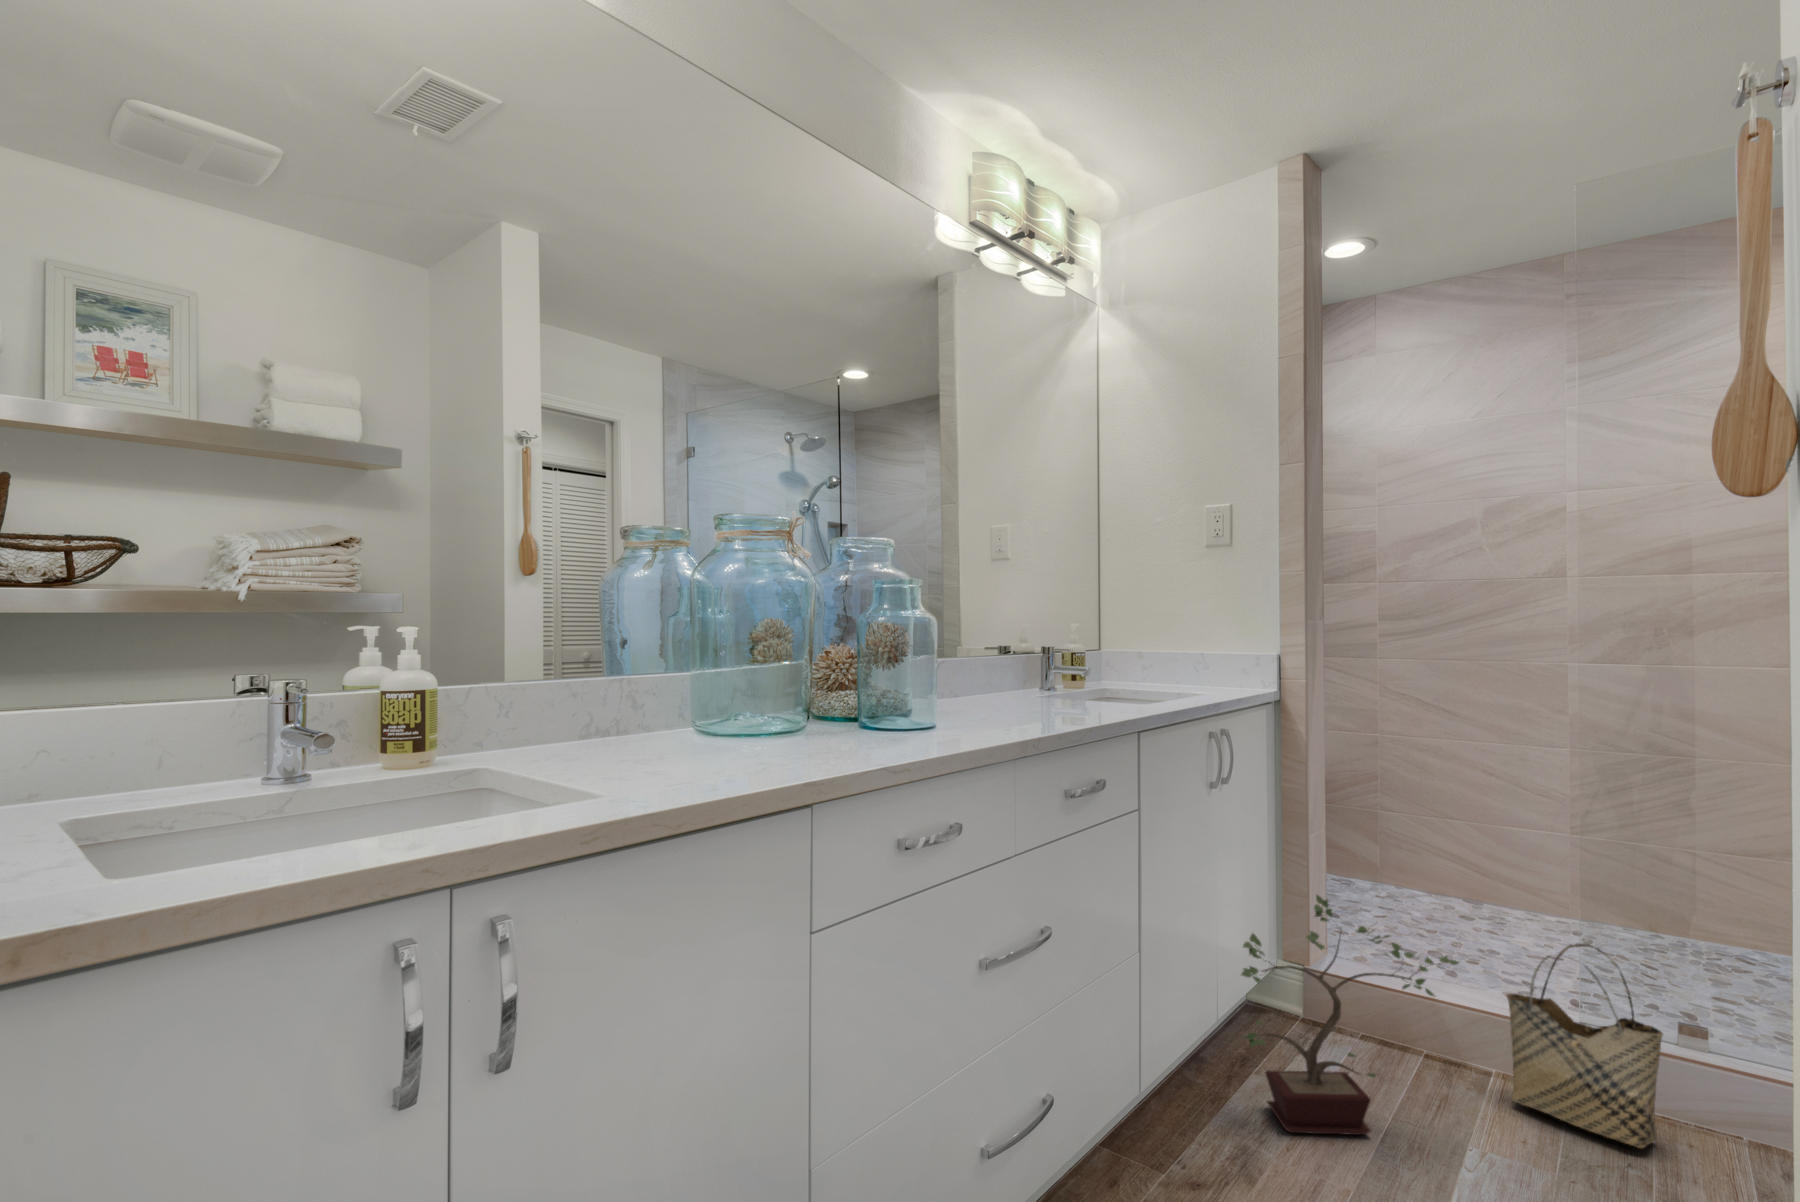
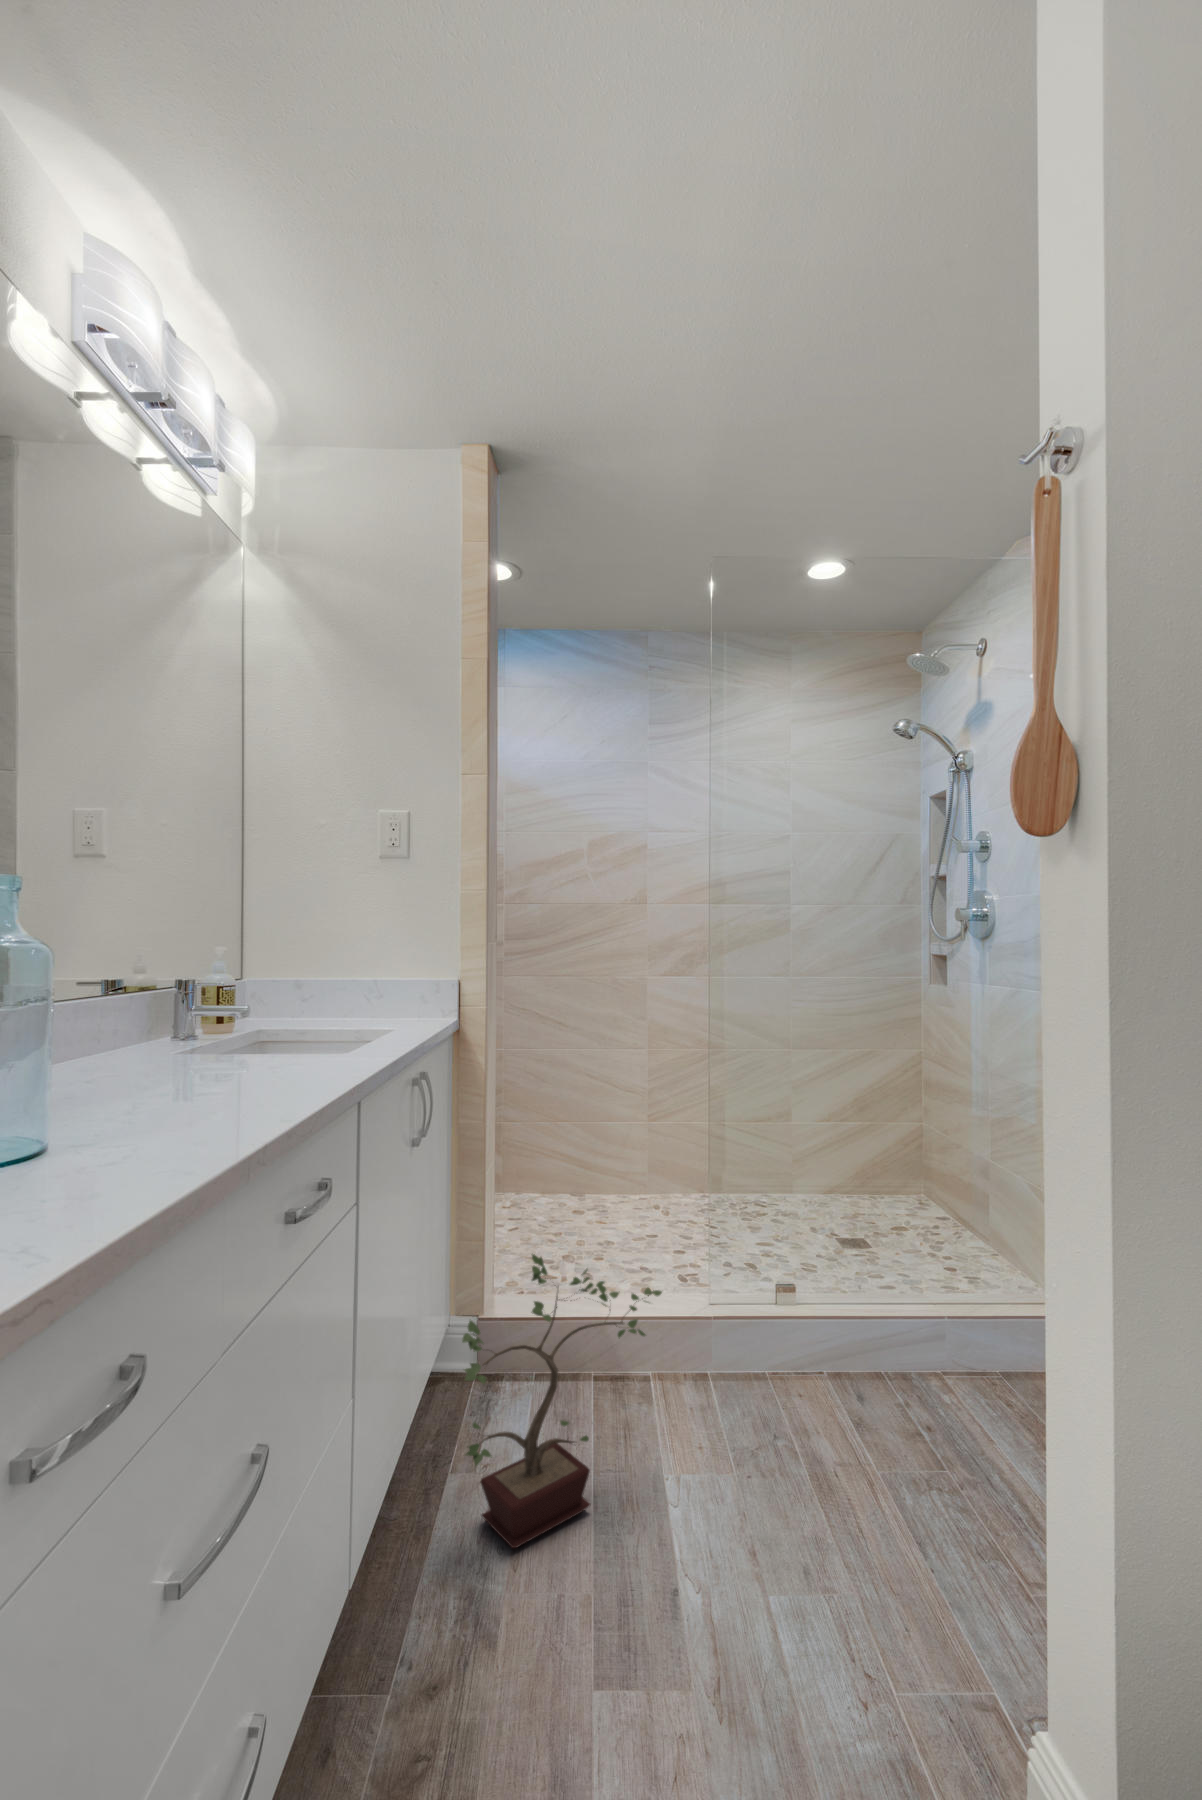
woven basket: present [1506,944,1663,1148] -> none [671,1234,787,1414]

